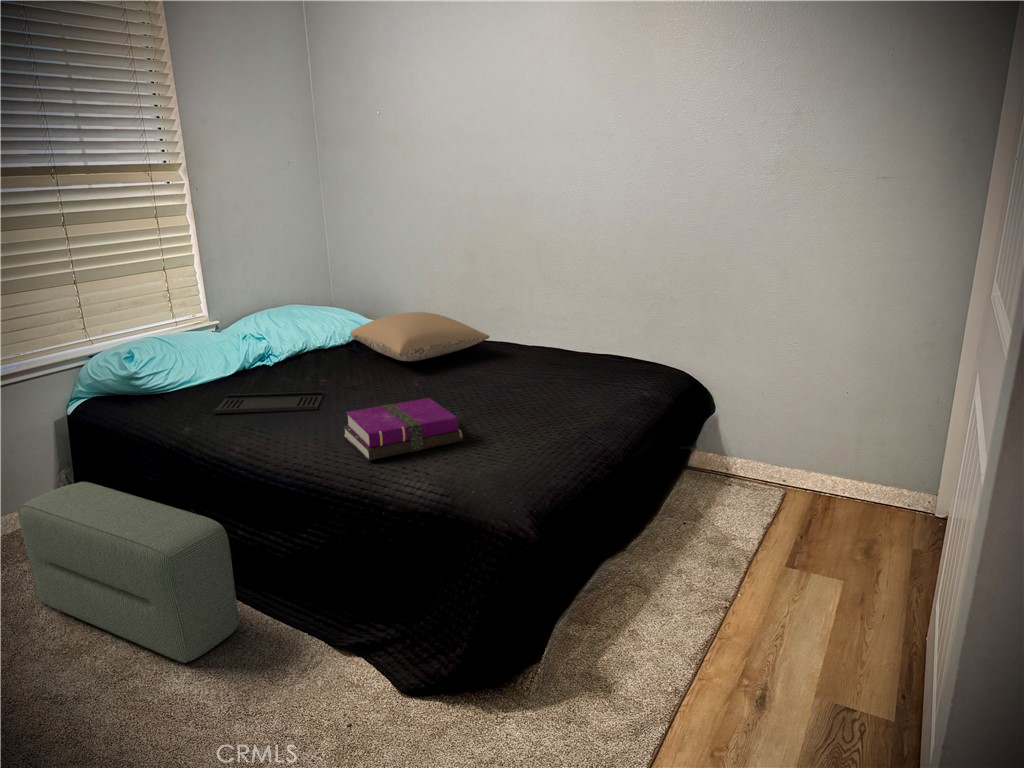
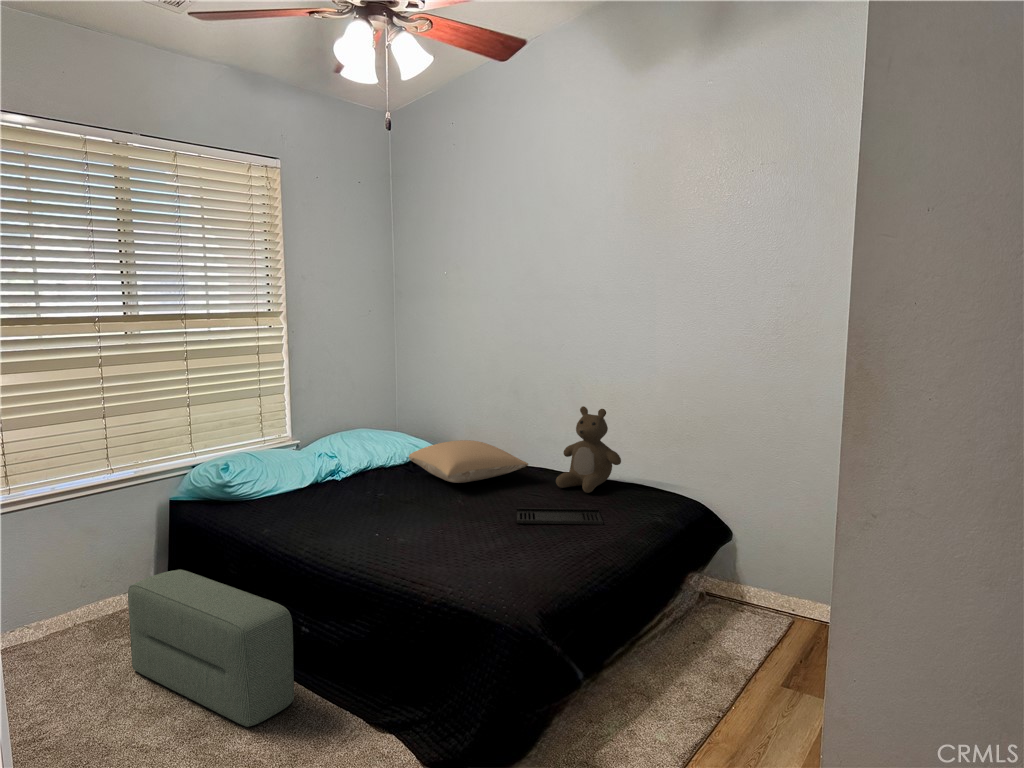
teddy bear: none [522,268,595,366] -> present [556,406,621,493]
tray: present [213,392,323,413] -> present [517,508,603,525]
notebook: present [343,398,463,461] -> none [393,514,492,563]

